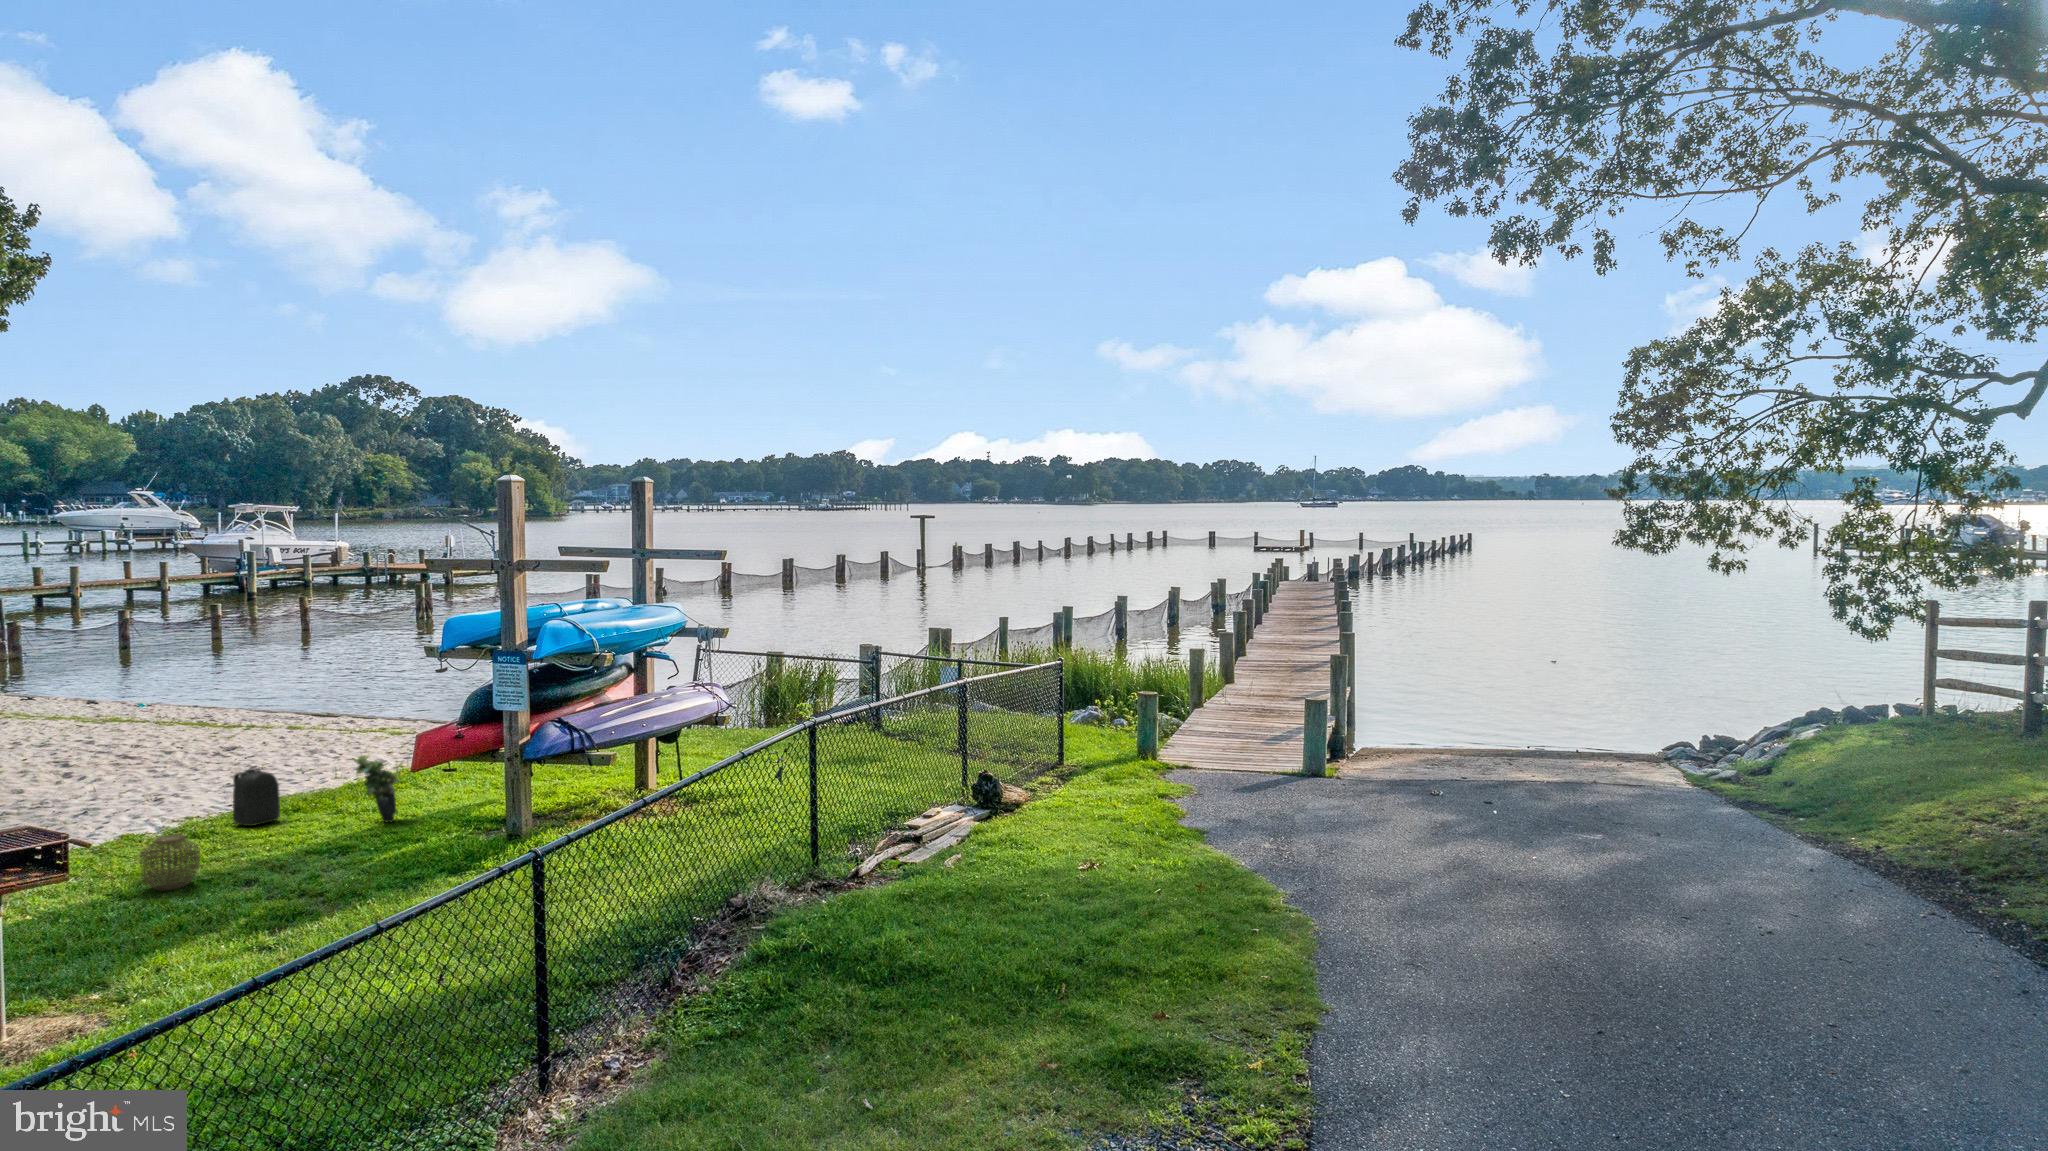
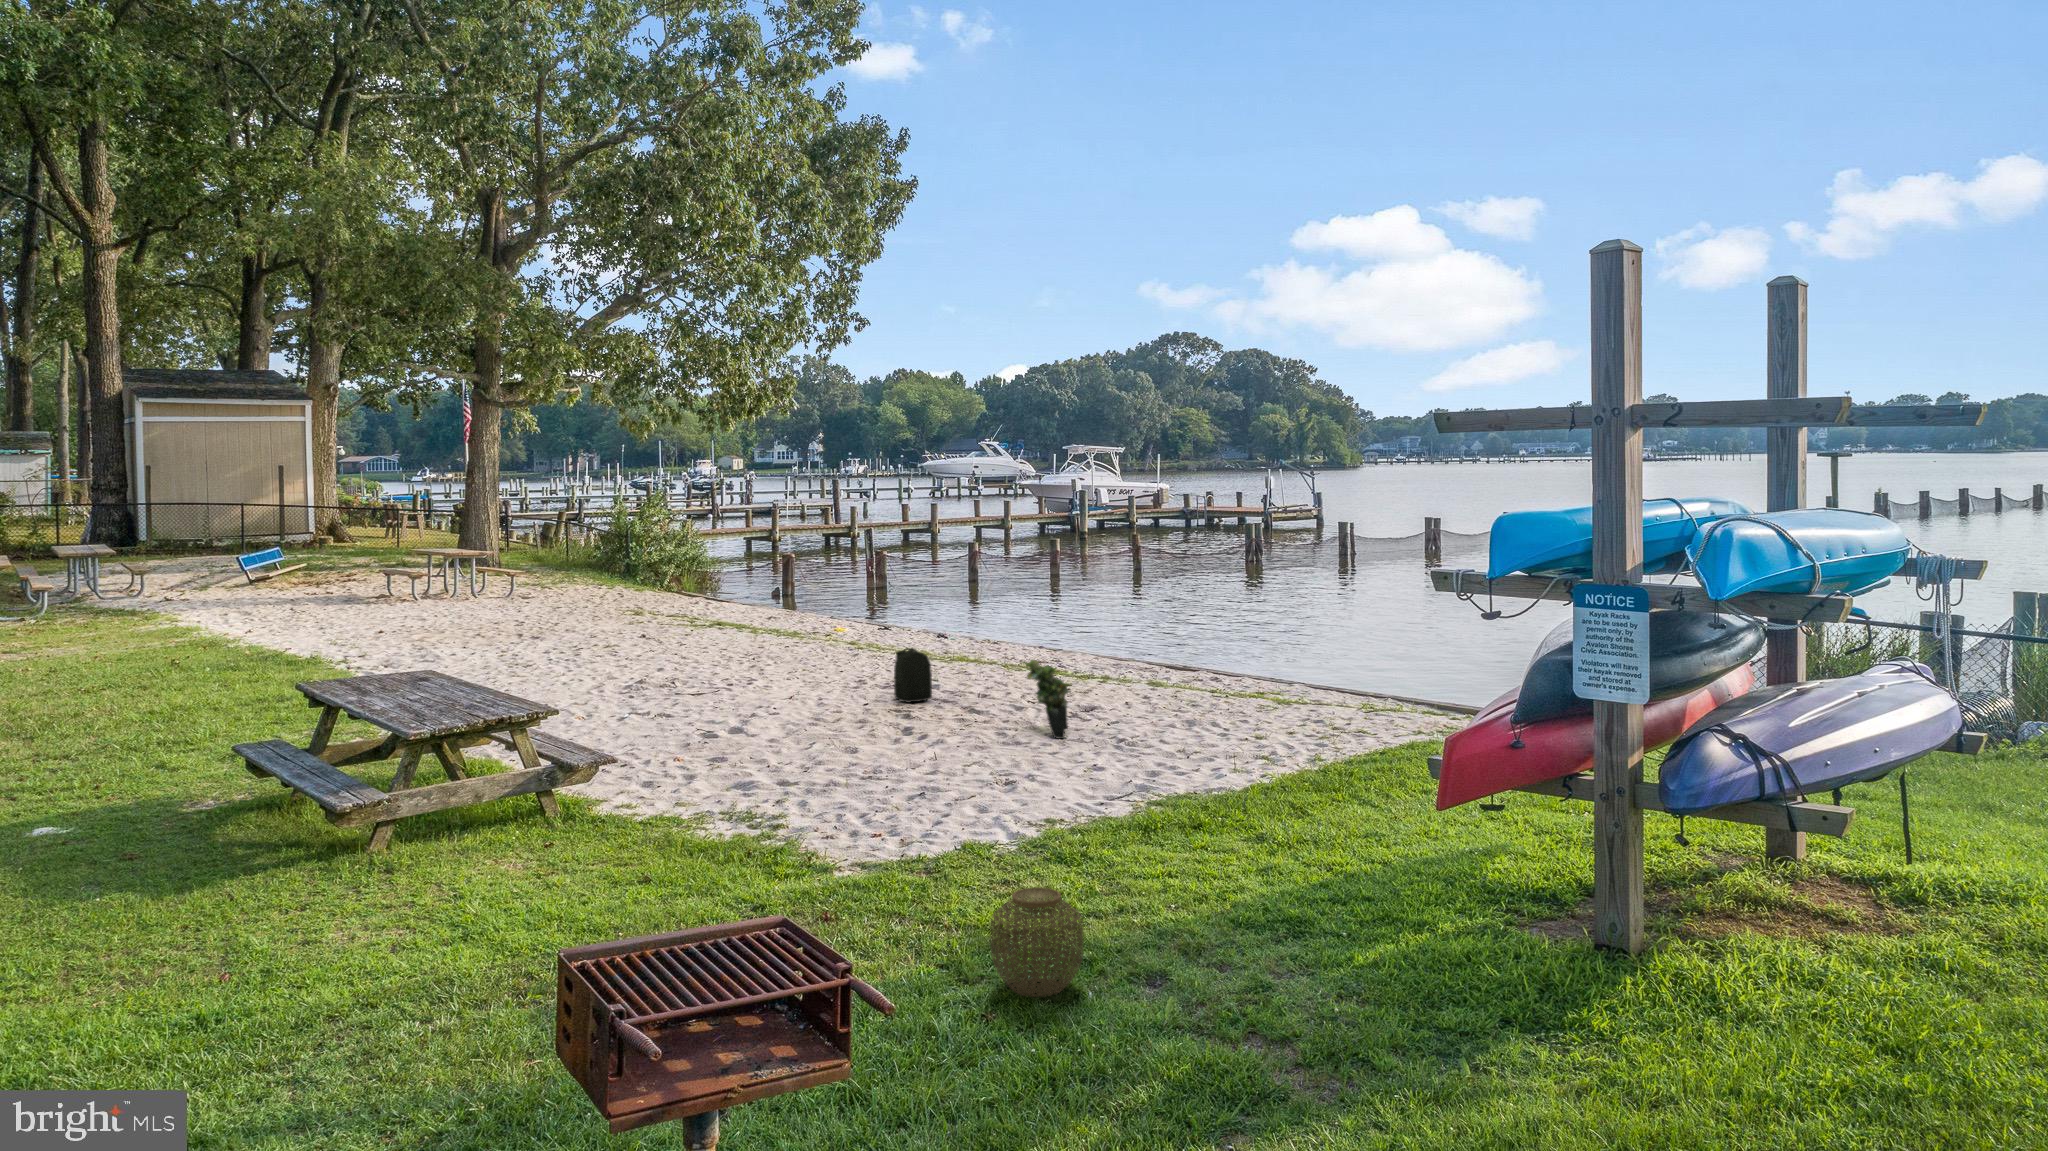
potted plant: present [353,756,399,822] -> present [1023,659,1070,739]
backpack: present [233,769,280,826] -> present [894,648,932,703]

